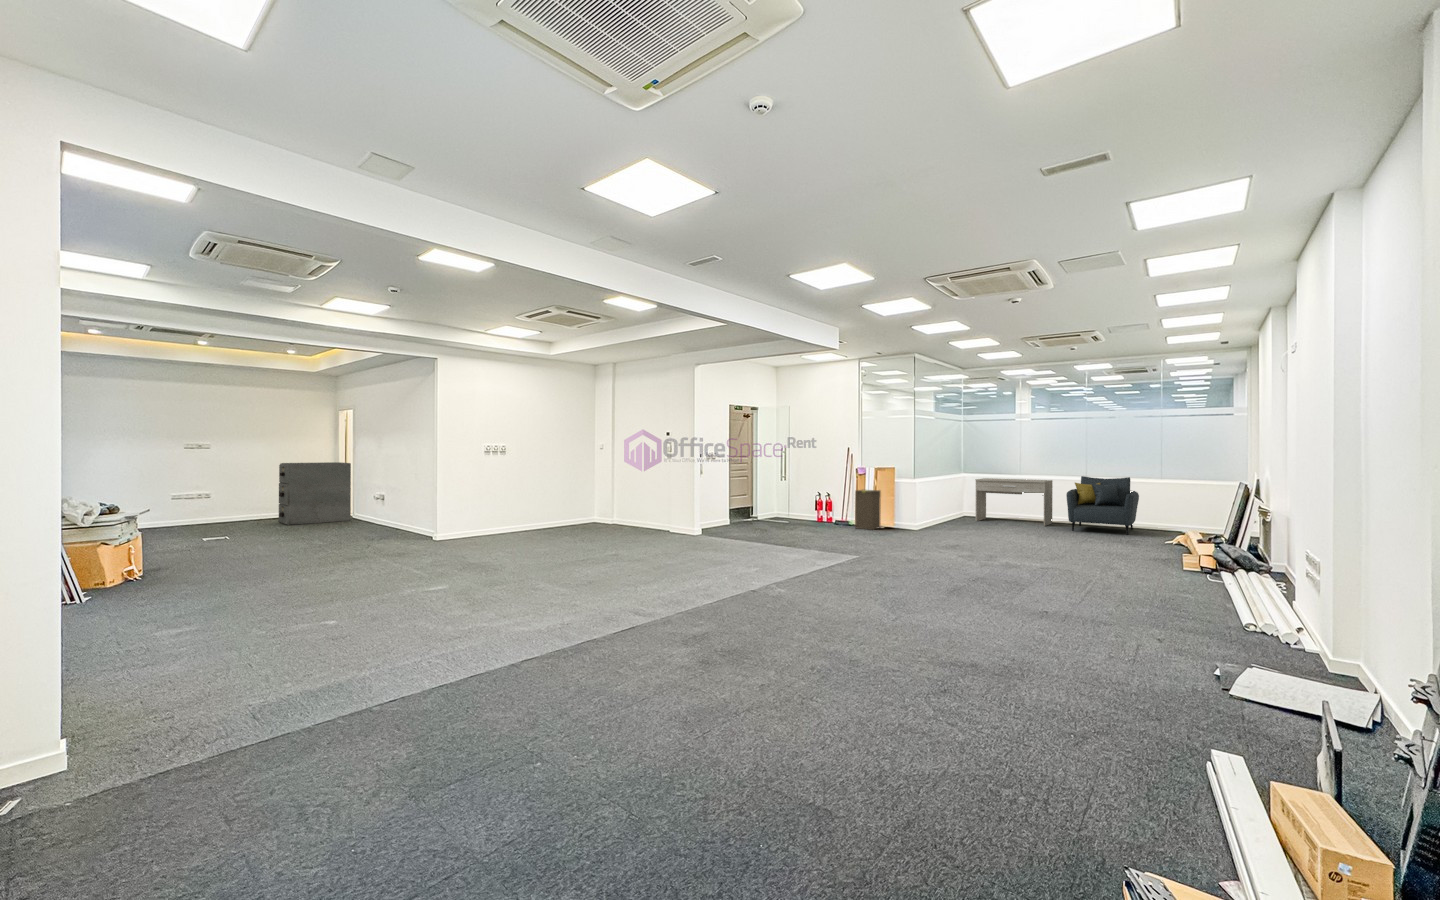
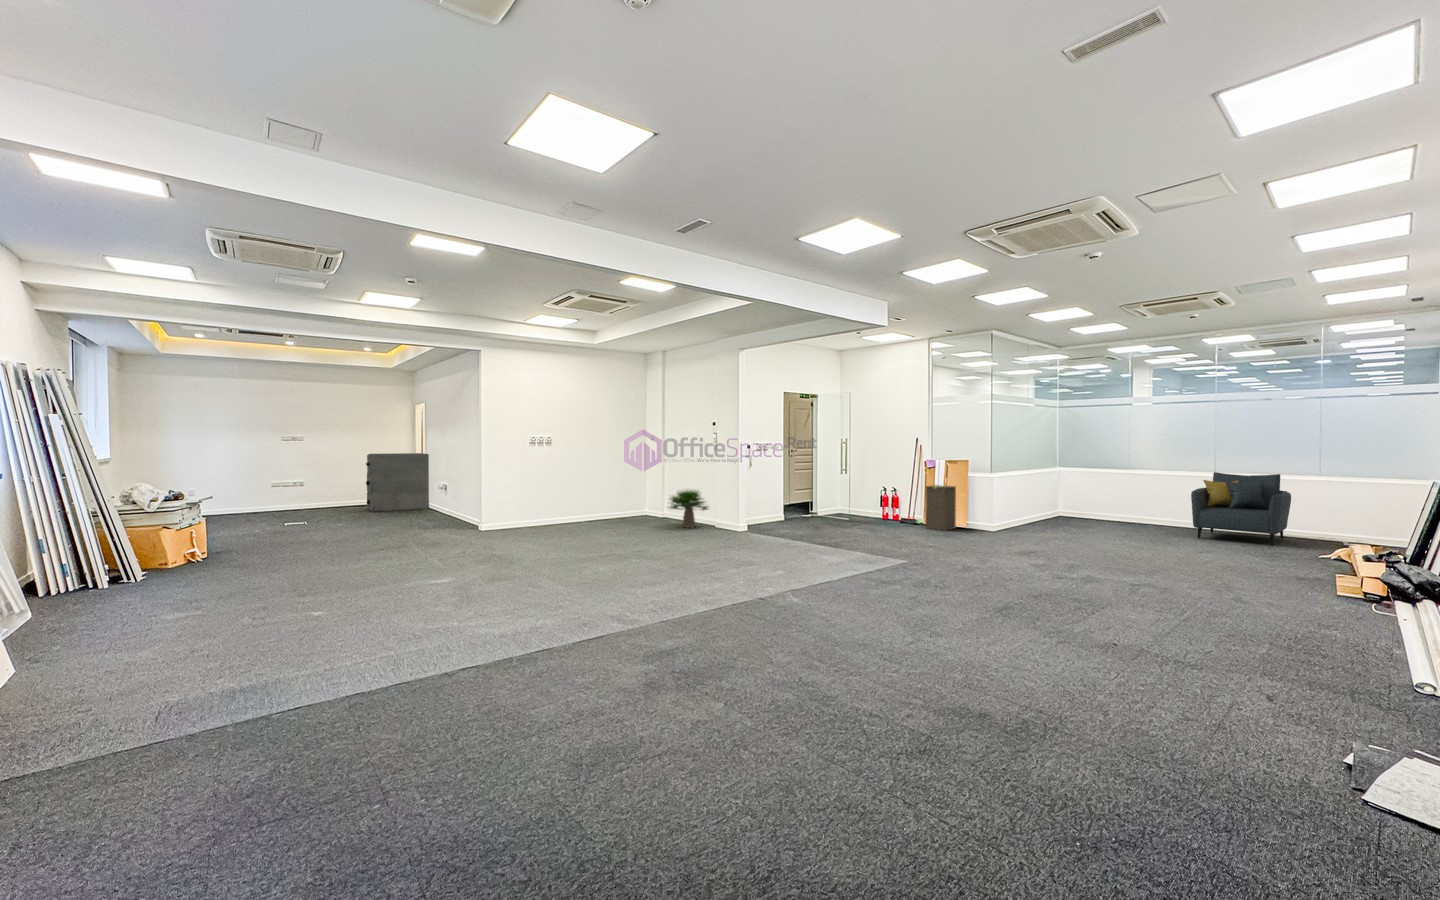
desk: present [975,478,1053,526] -> none [1077,474,1176,531]
potted plant: none [618,494,664,533] -> present [670,490,709,527]

